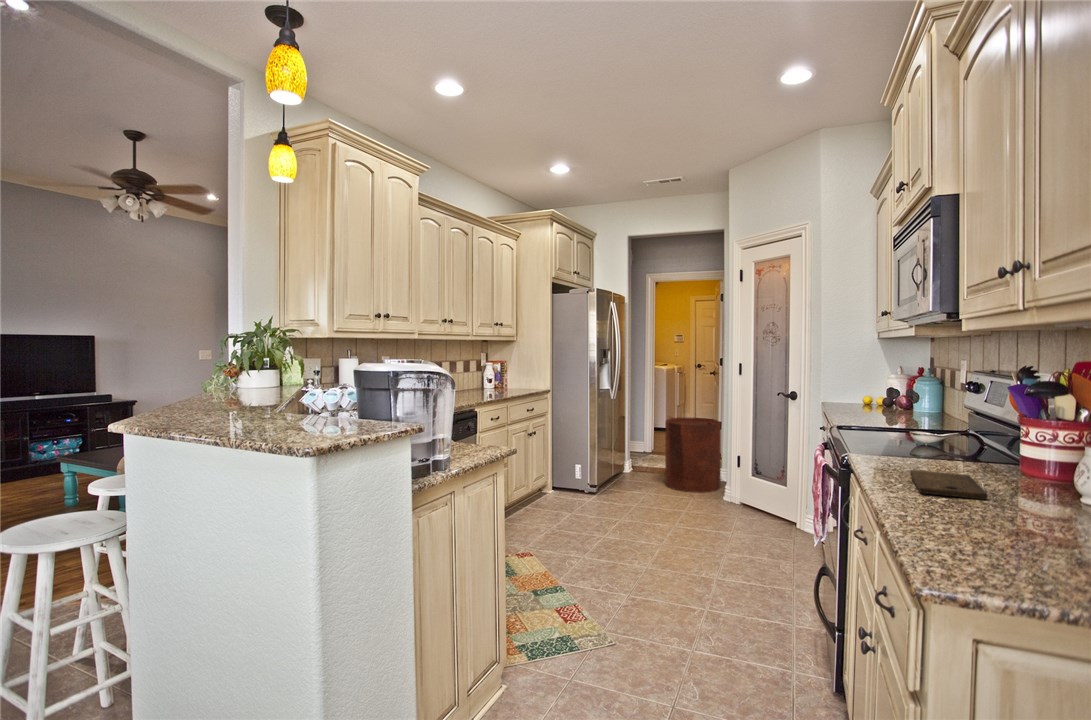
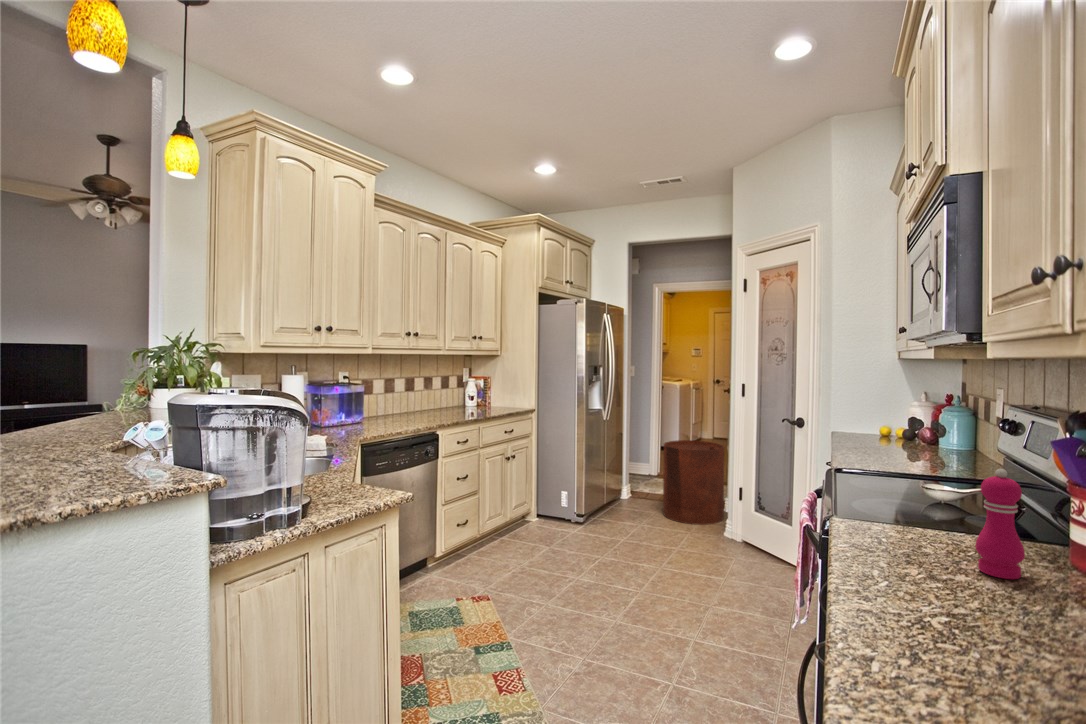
pepper mill: none [959,403,991,477] -> present [976,469,1025,579]
cutting board: present [910,470,988,500] -> none [900,564,1014,639]

